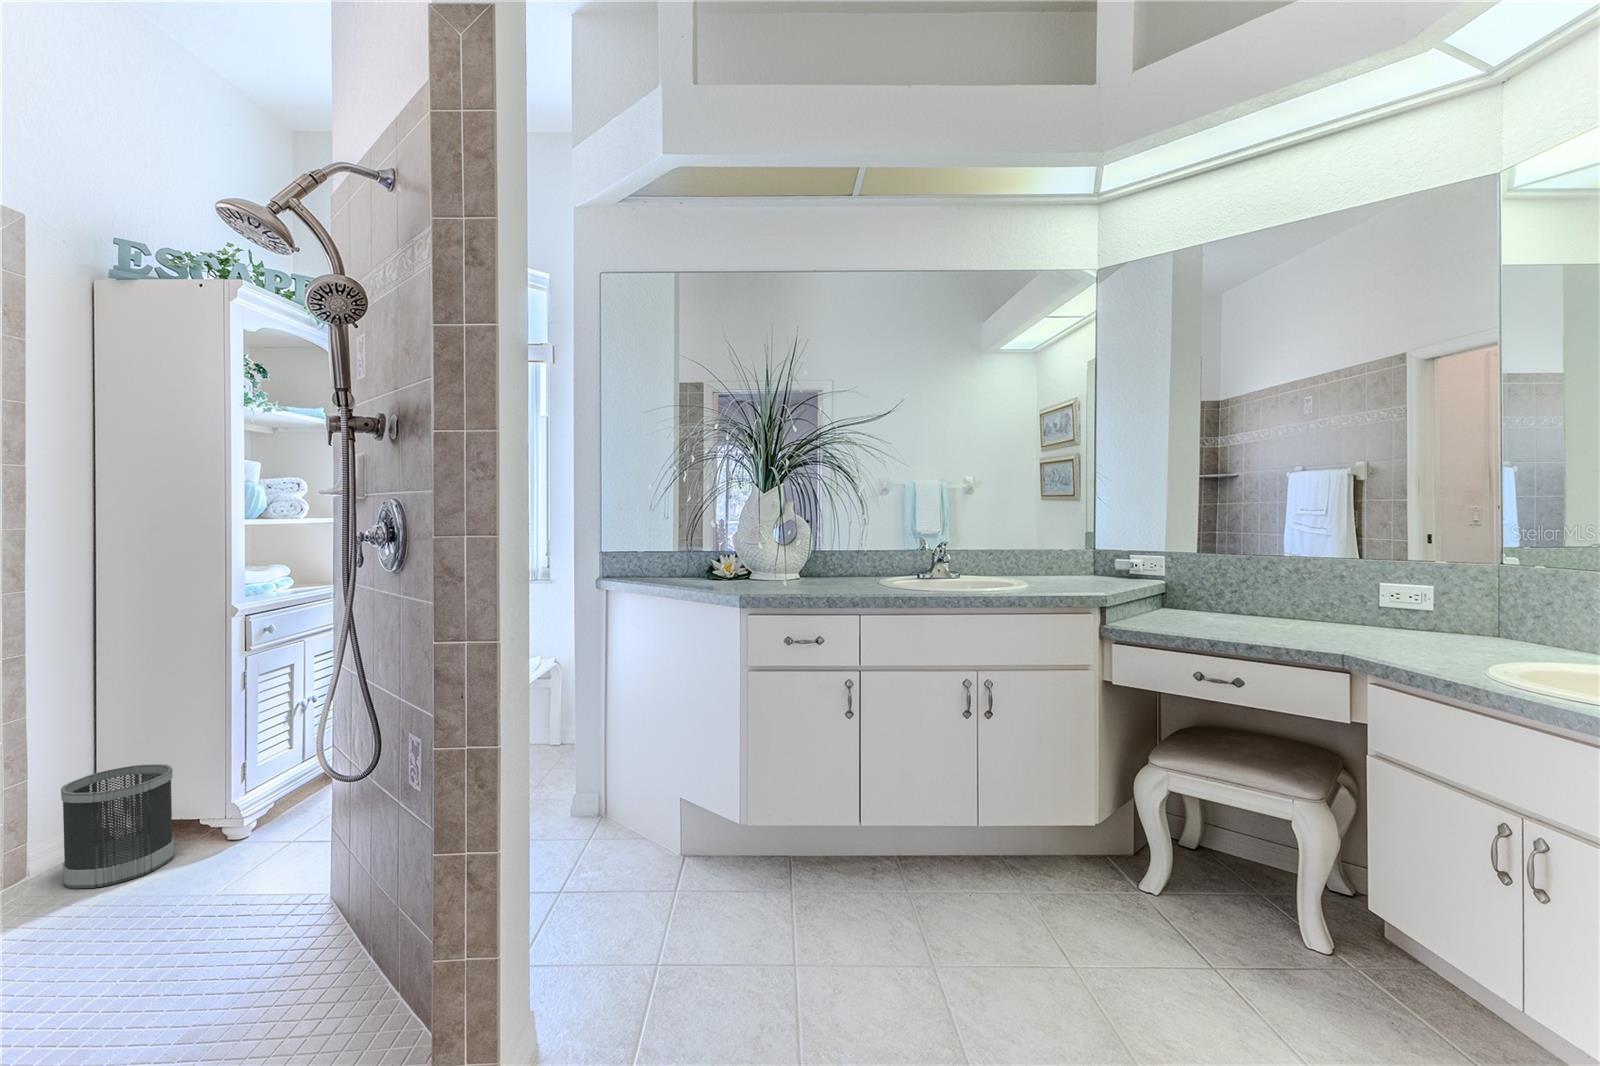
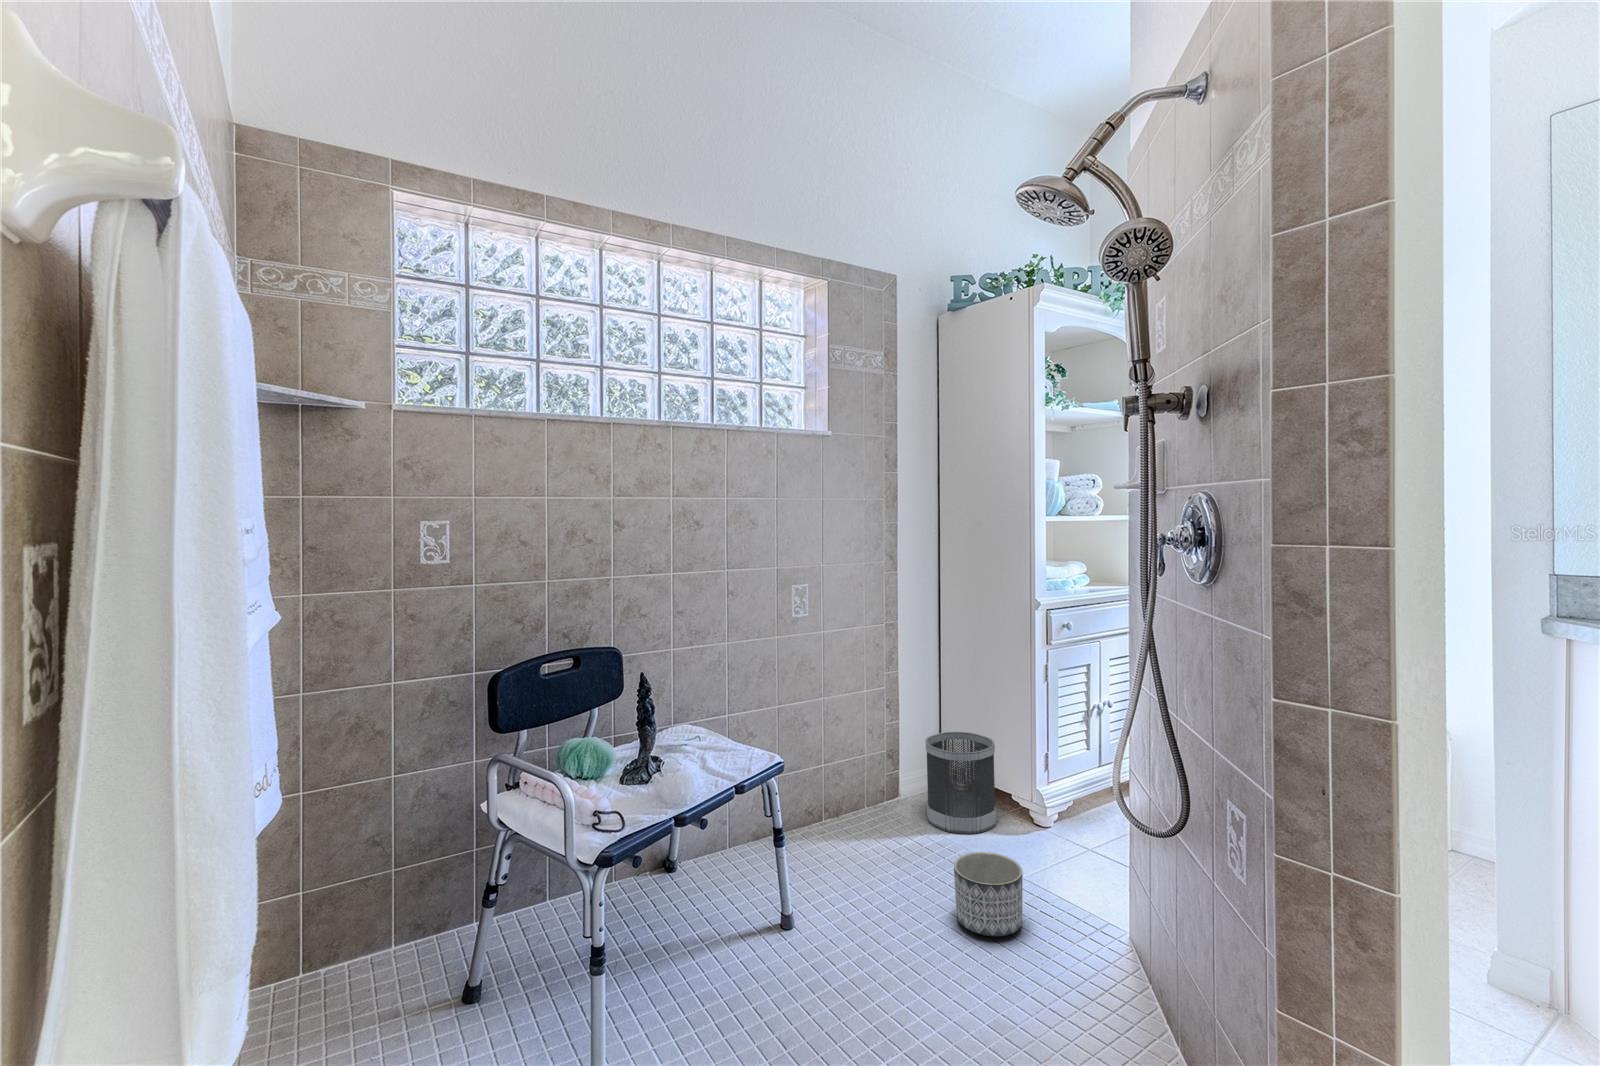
planter: none [114,874,212,970] -> present [954,852,1023,936]

